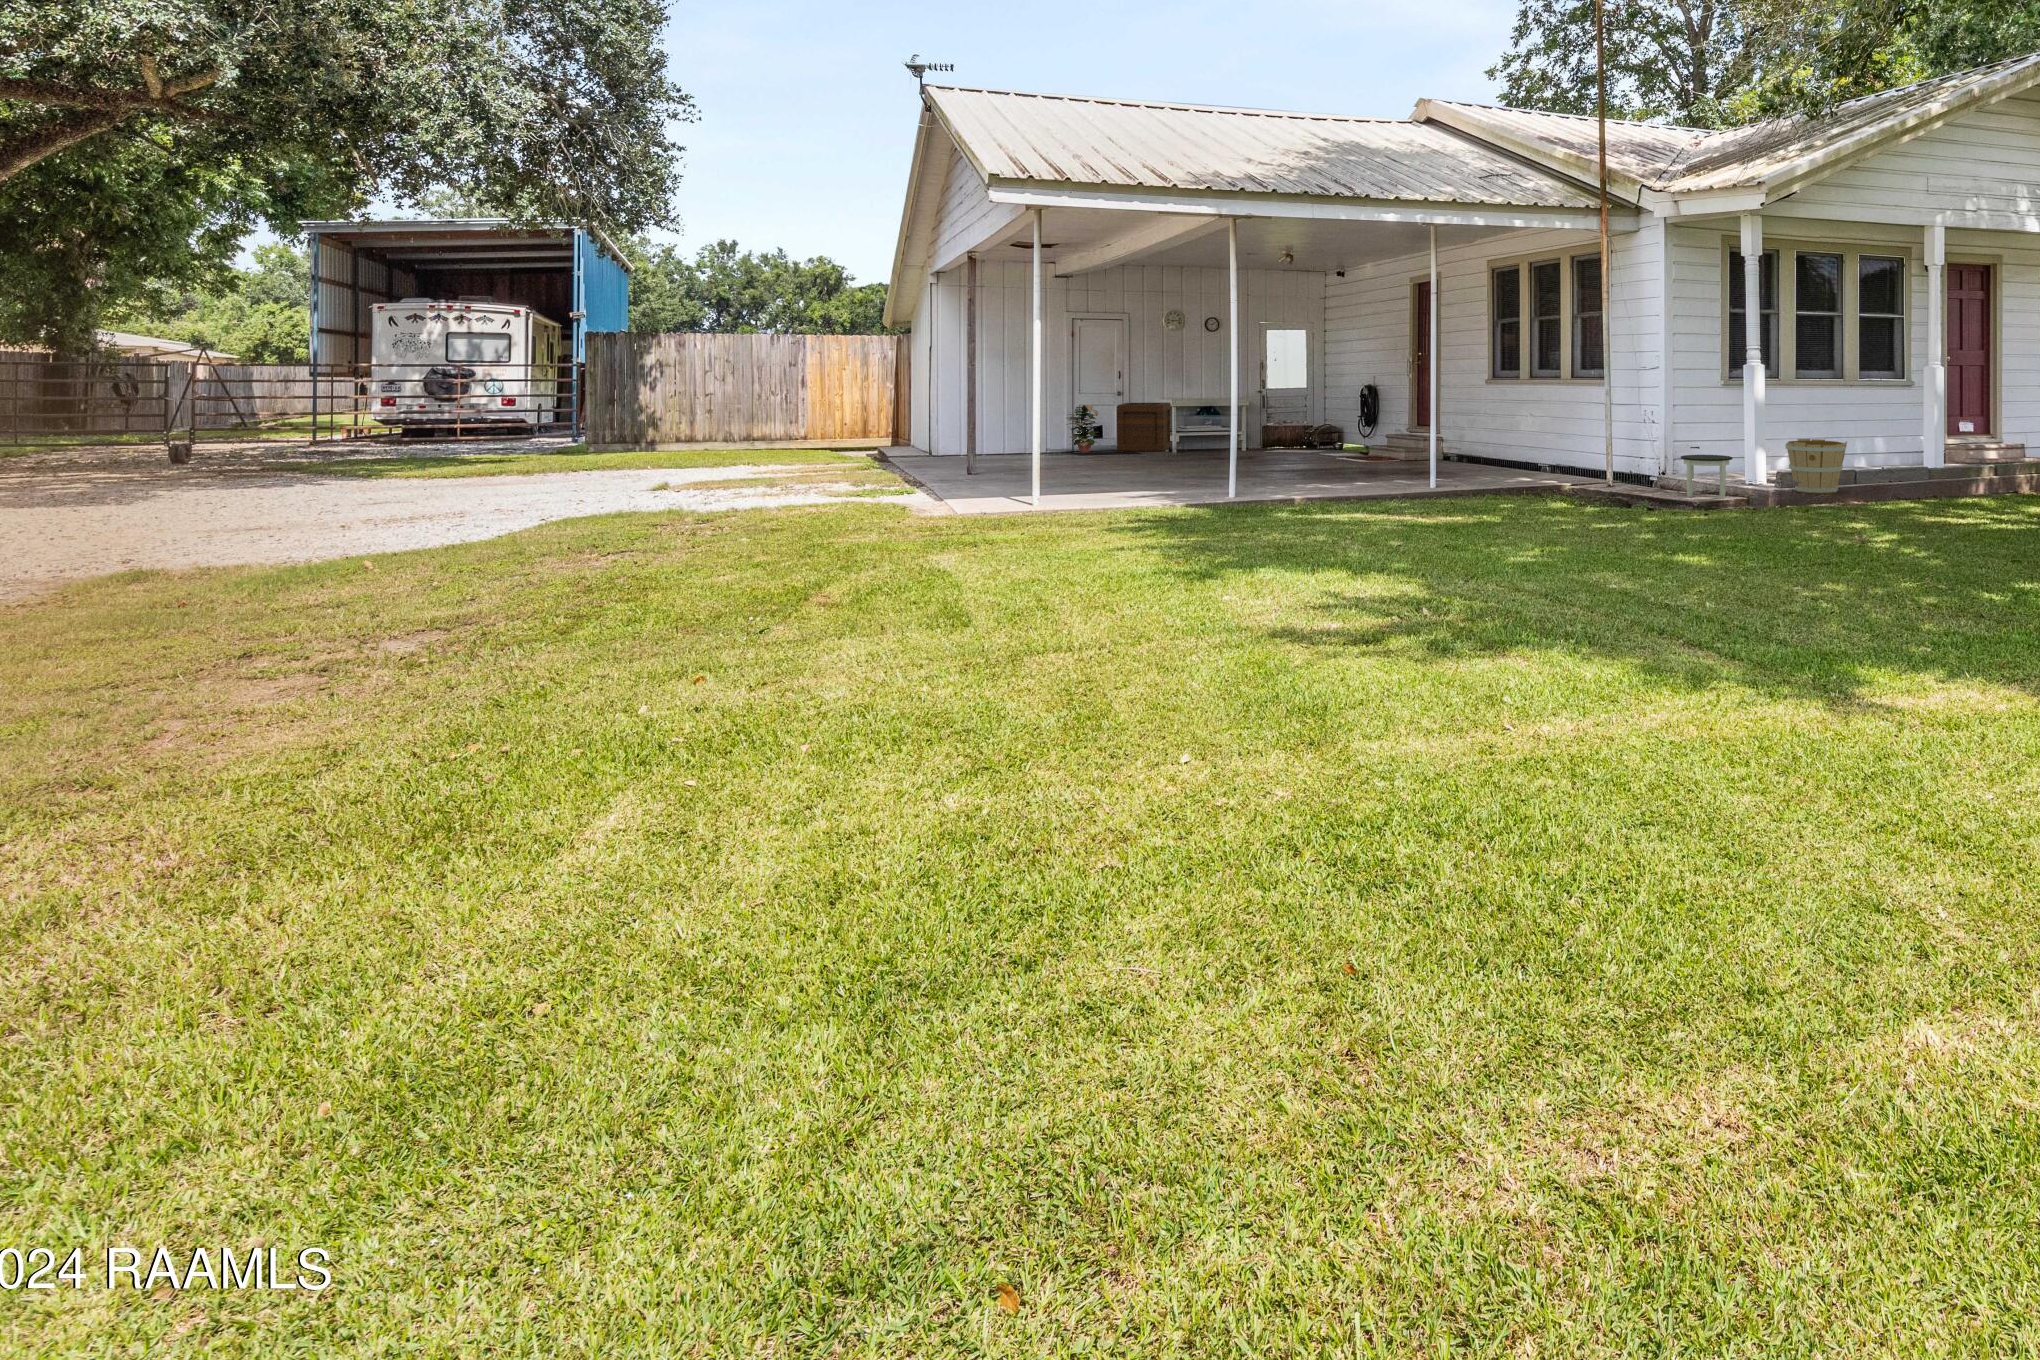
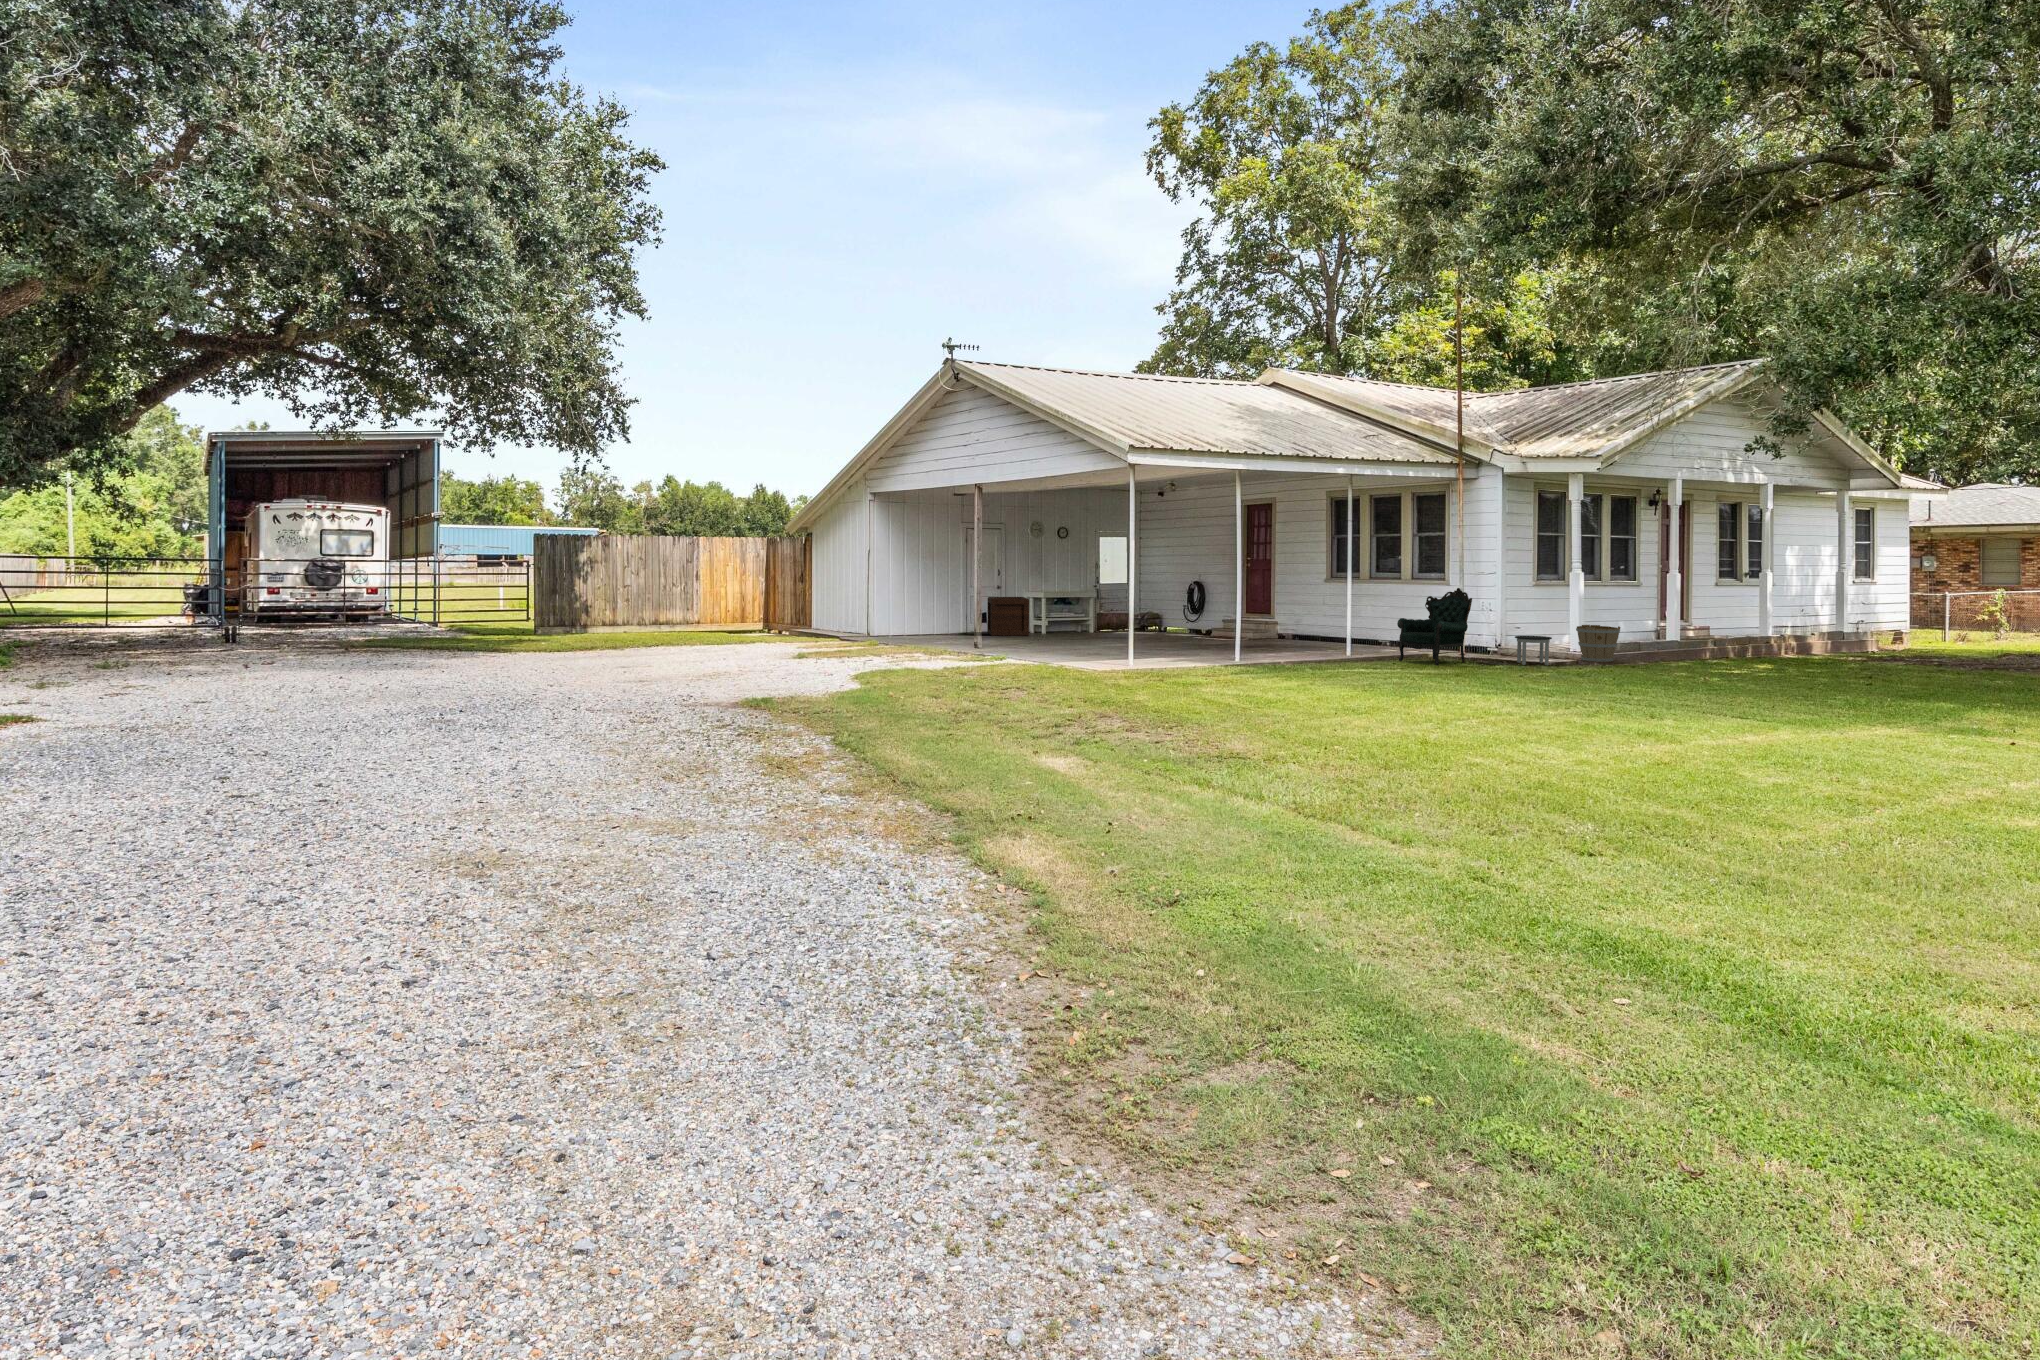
armchair: none [1523,387,1618,497] -> present [1397,588,1472,665]
decorative plant: present [1069,405,1099,452] -> none [950,599,978,637]

